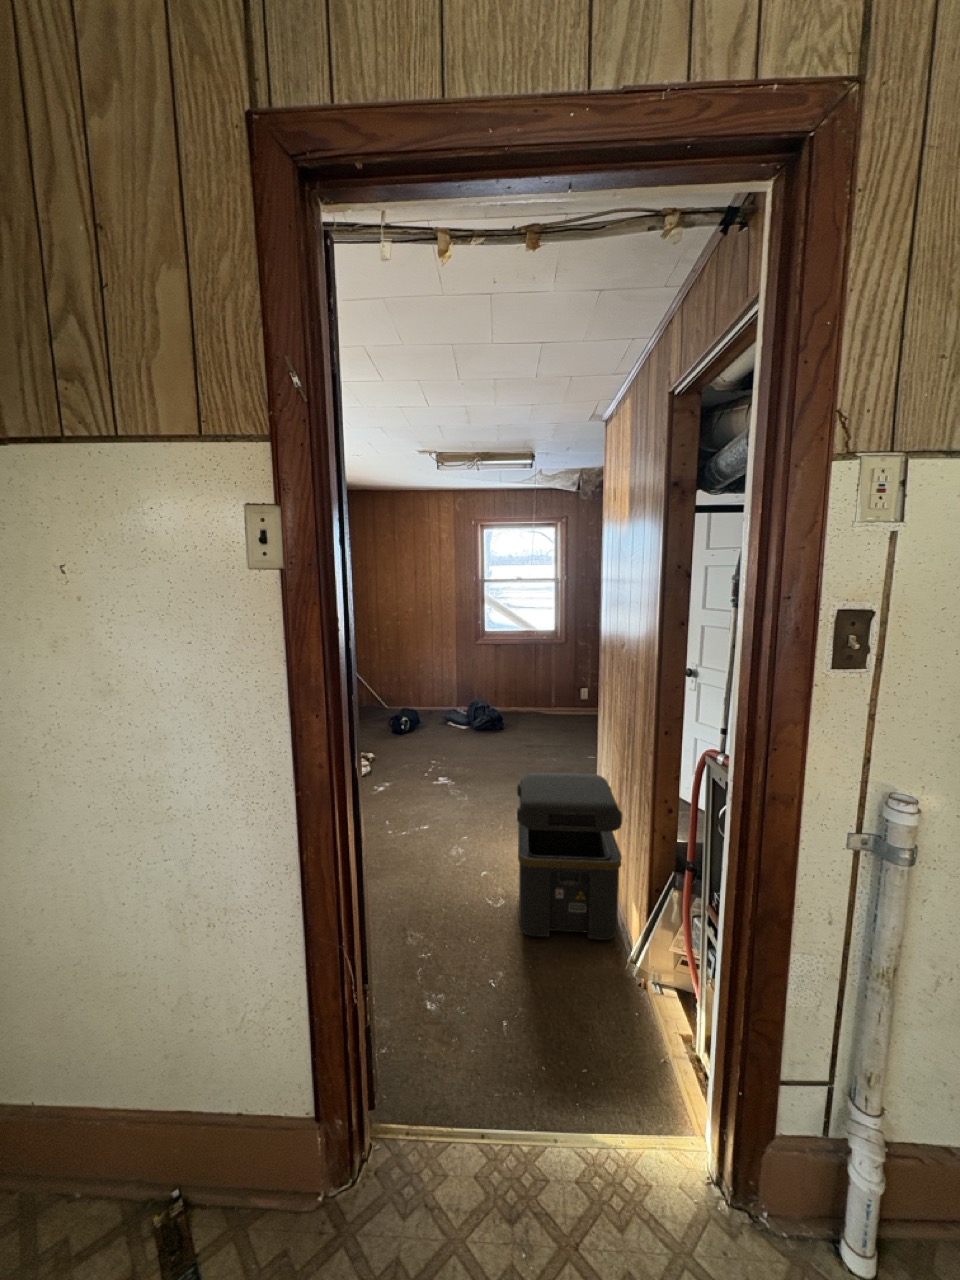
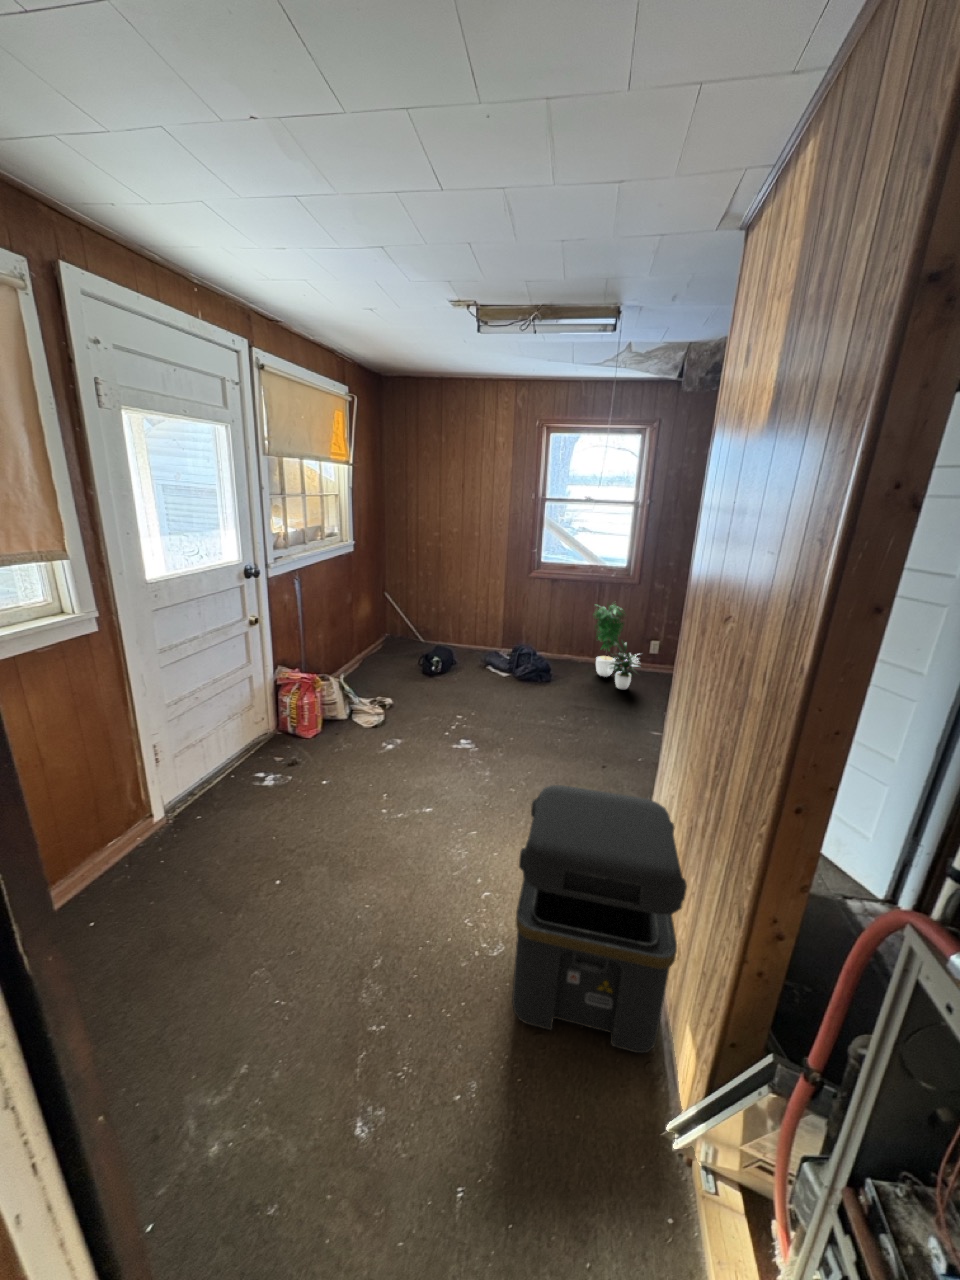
potted plant: none [530,657,574,729] -> present [593,605,639,689]

